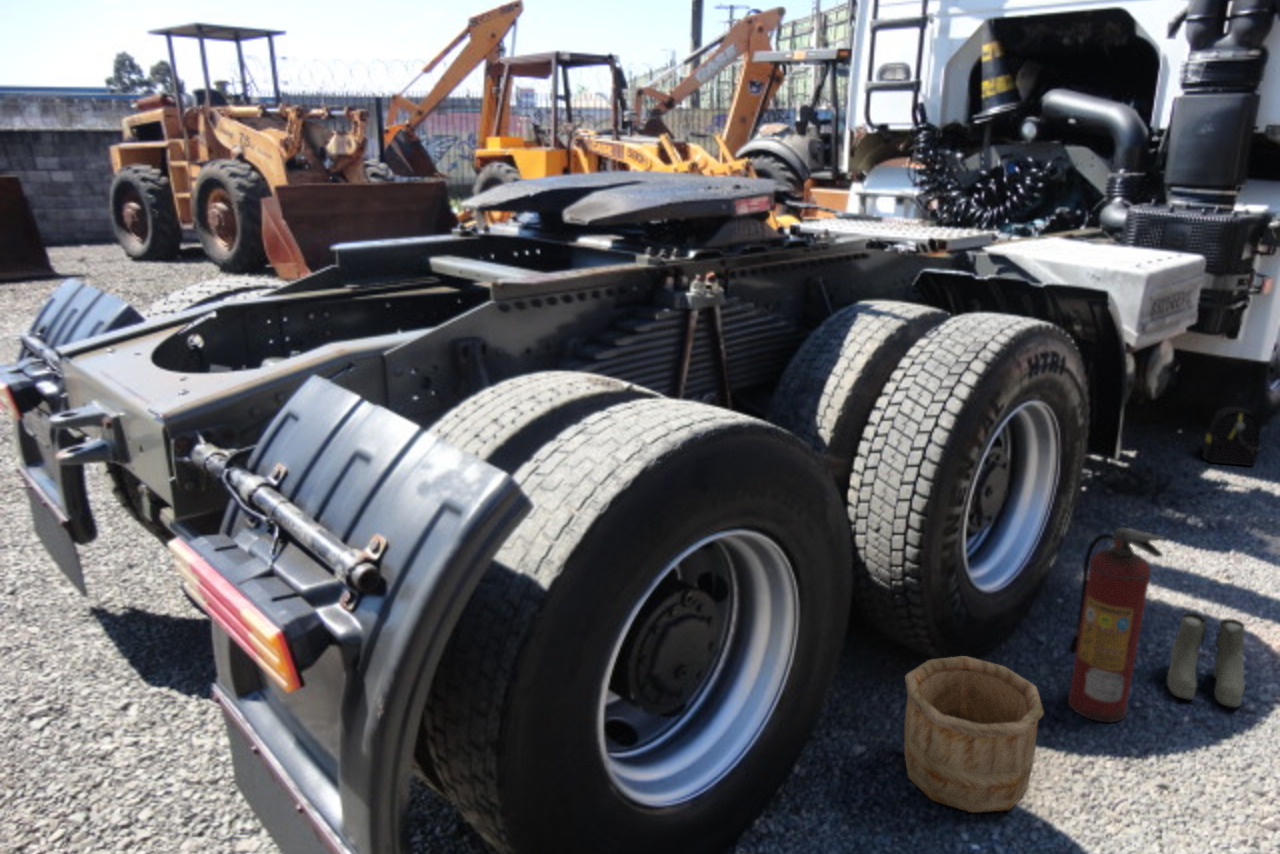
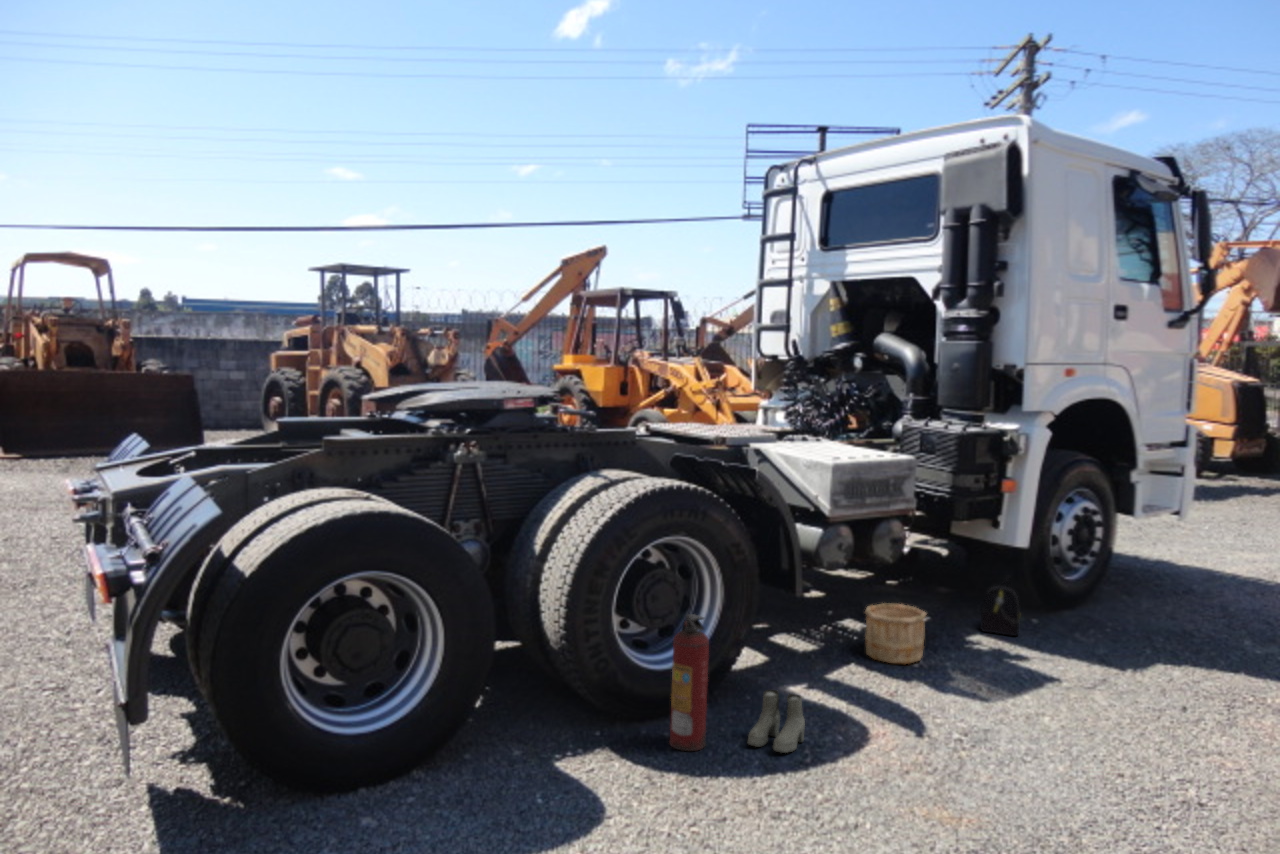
wooden bucket: present [904,656,1044,813] -> present [865,603,926,664]

